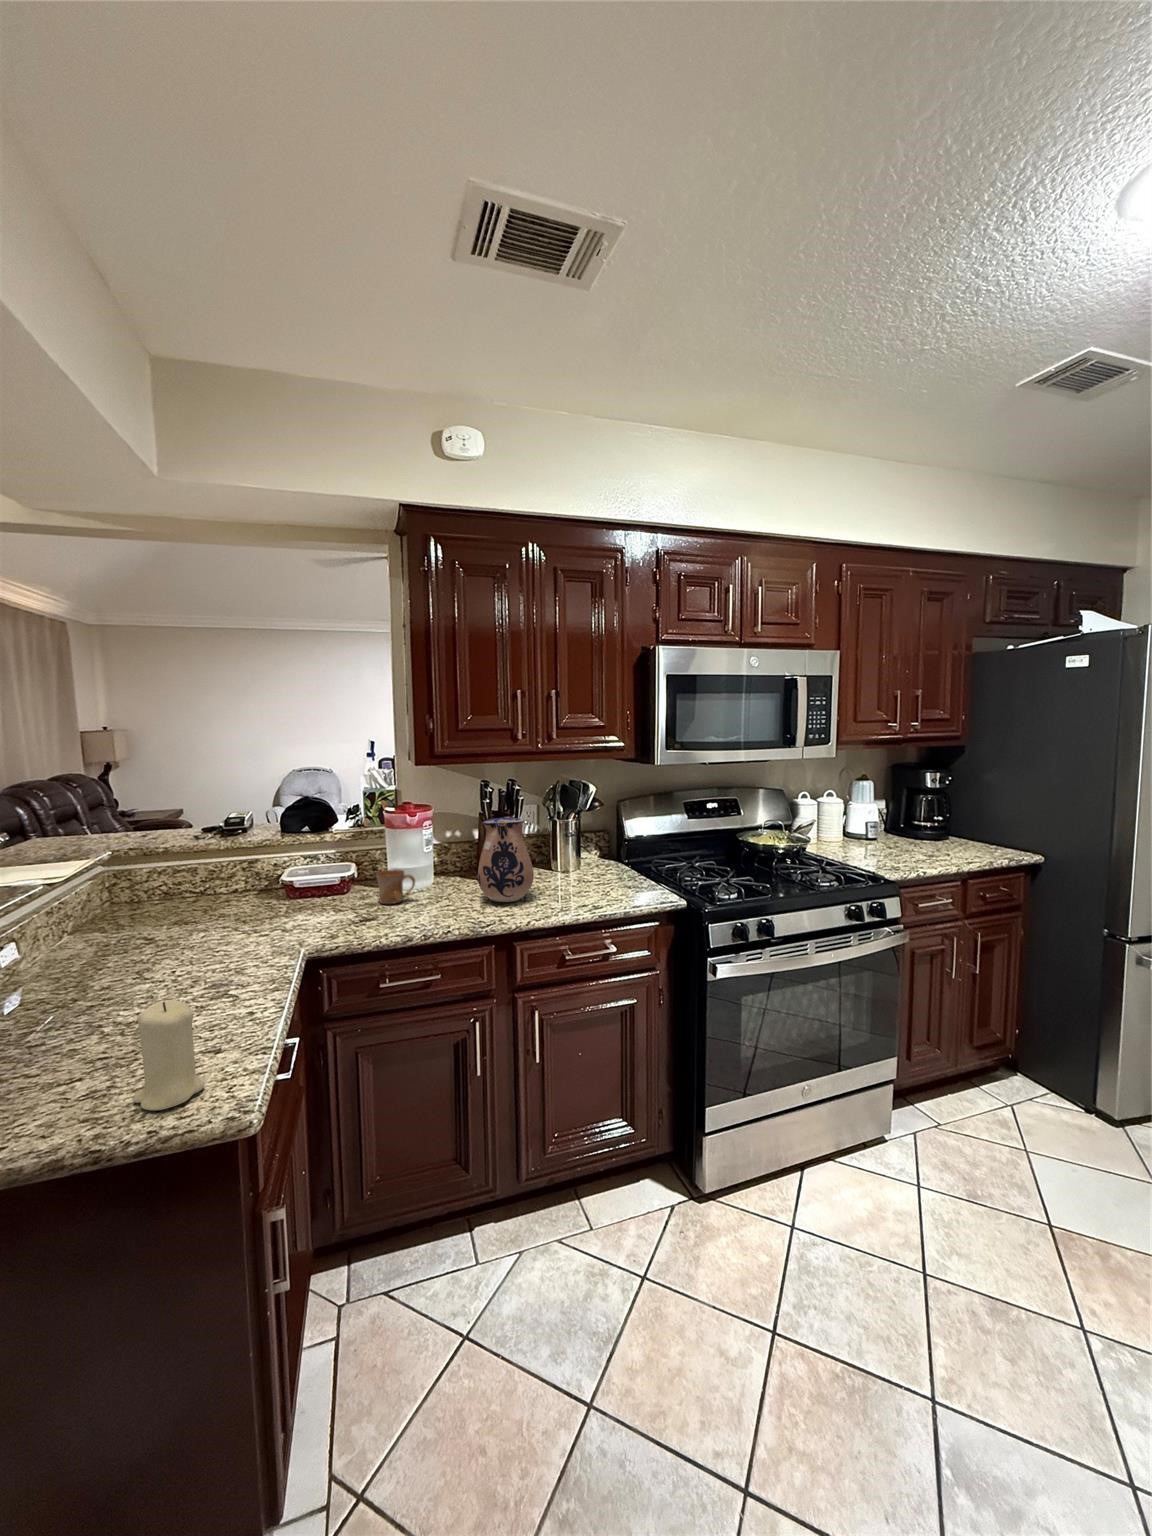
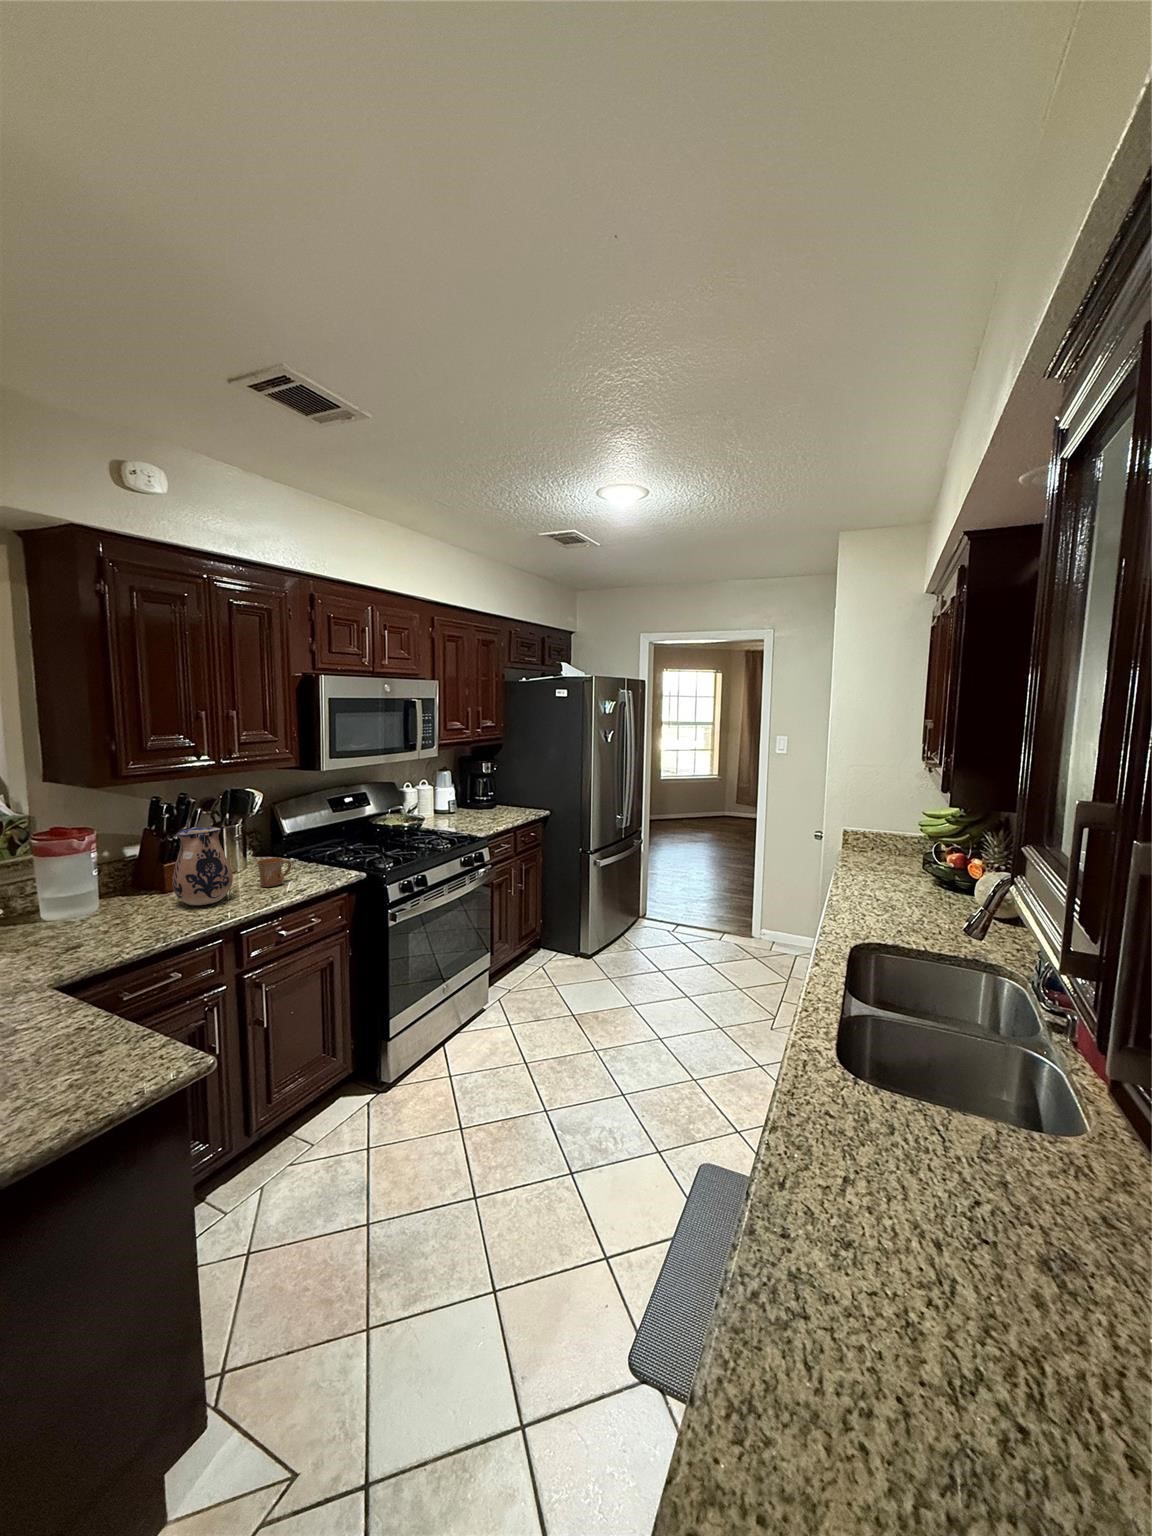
mug: present [376,869,415,904] -> present [257,858,291,887]
candle: present [133,1000,205,1110] -> none [58,1010,123,1105]

